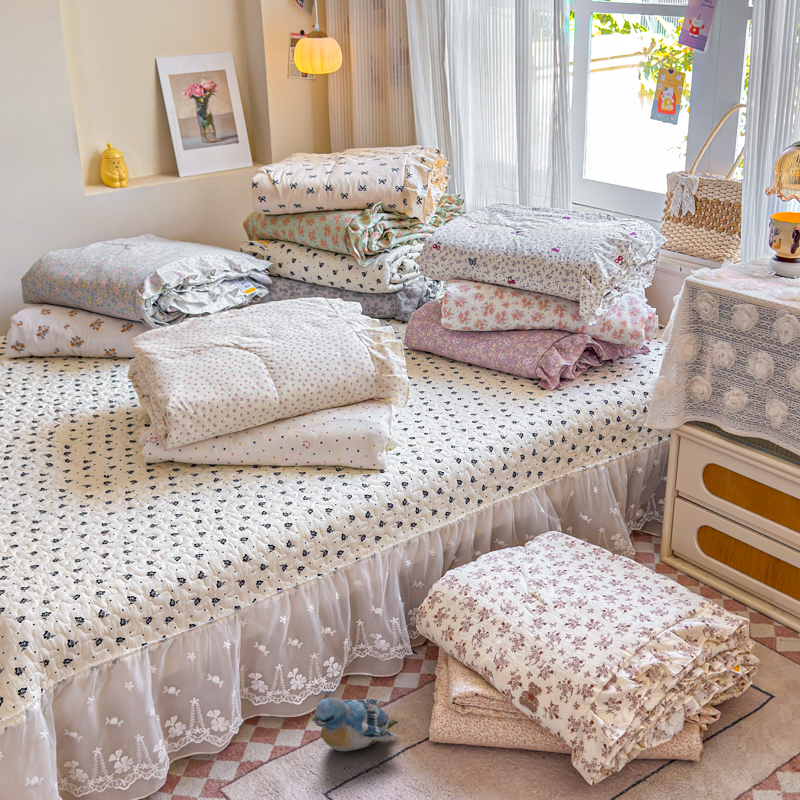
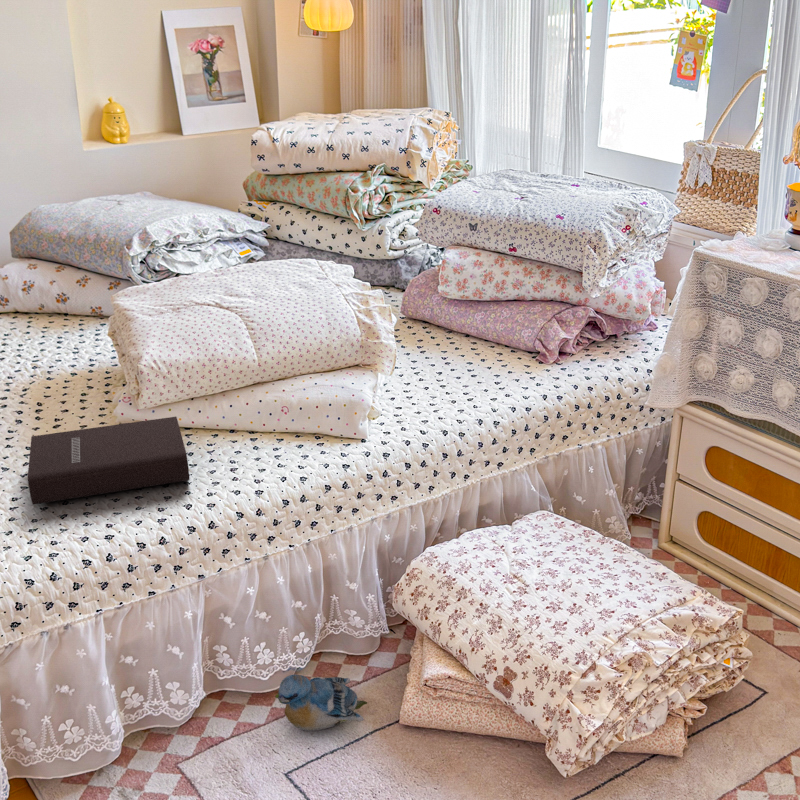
book: none [67,455,222,545] -> present [28,417,190,505]

